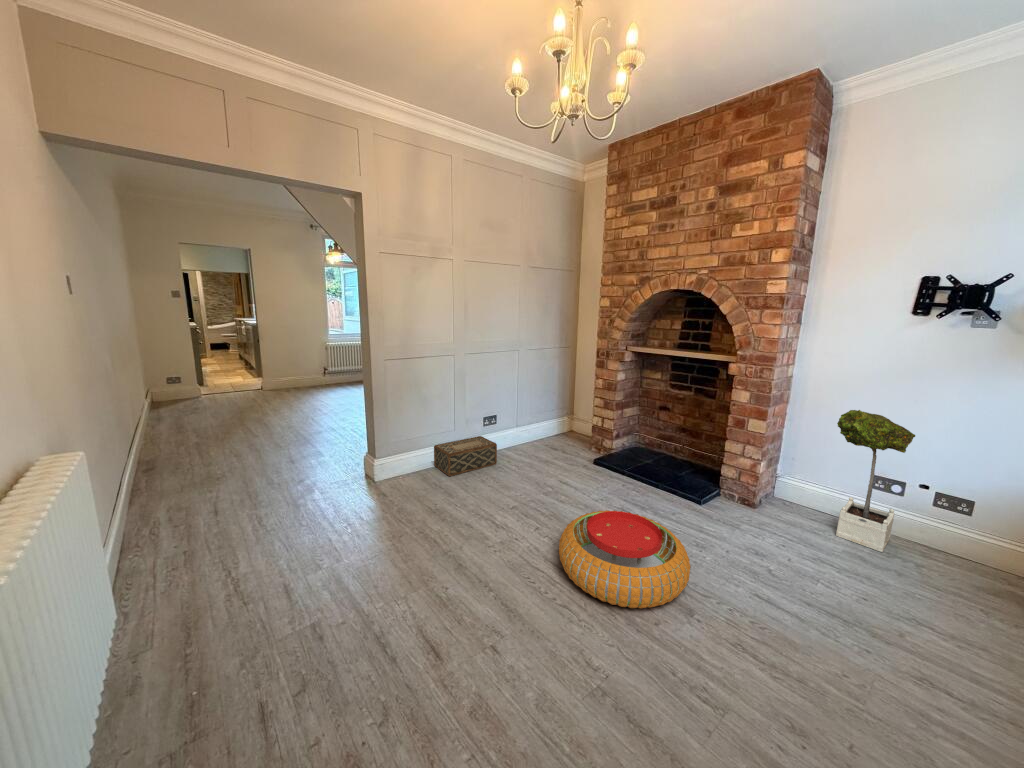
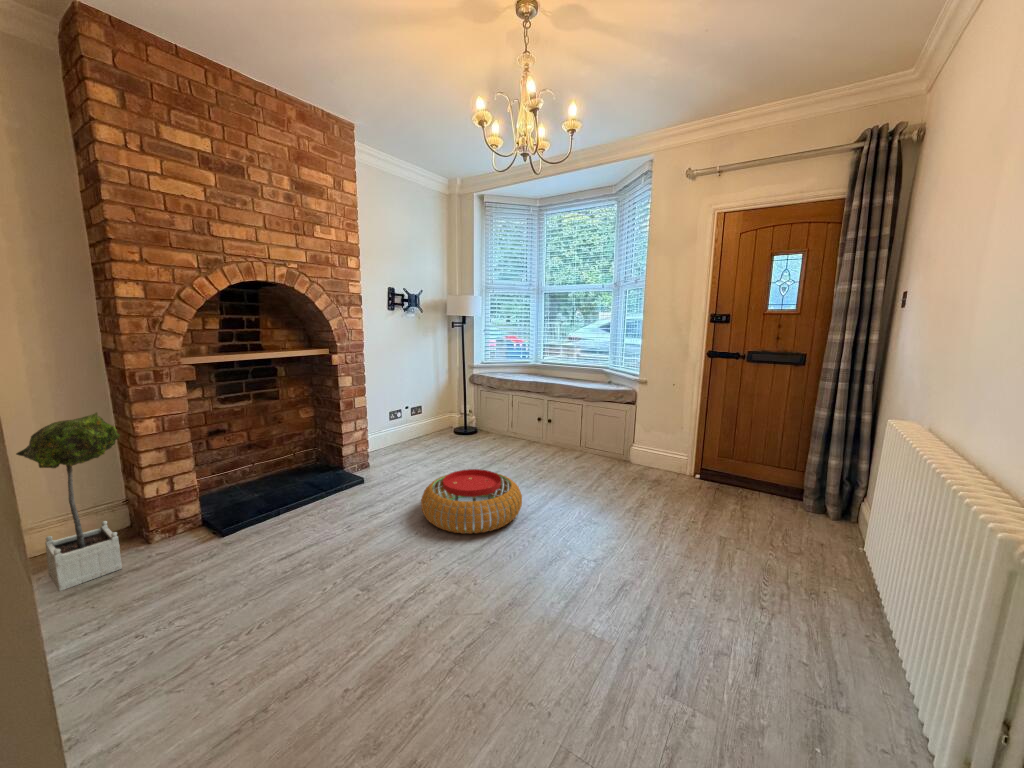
potted tree: present [836,410,915,552] -> present [16,412,122,591]
woven basket: present [434,436,497,476] -> none [70,586,211,746]

